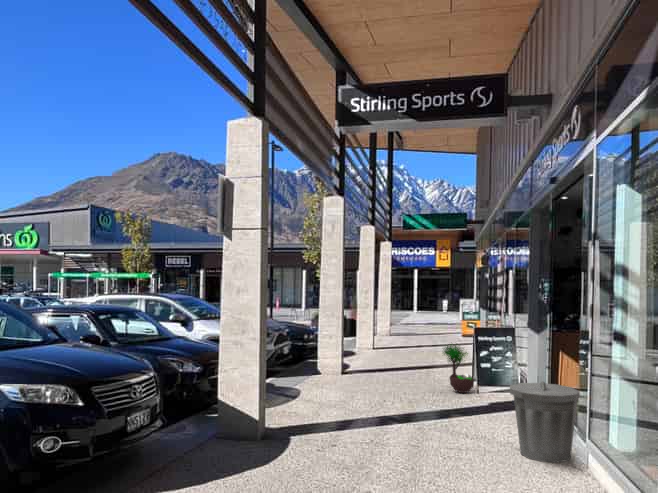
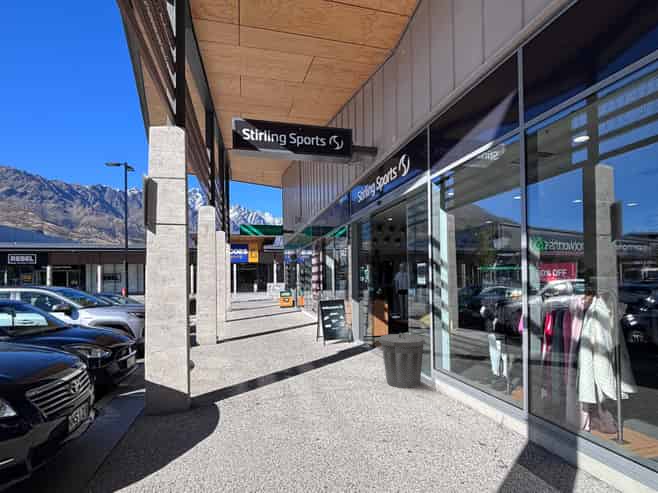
potted tree: present [443,344,474,393] -> none [297,310,319,346]

